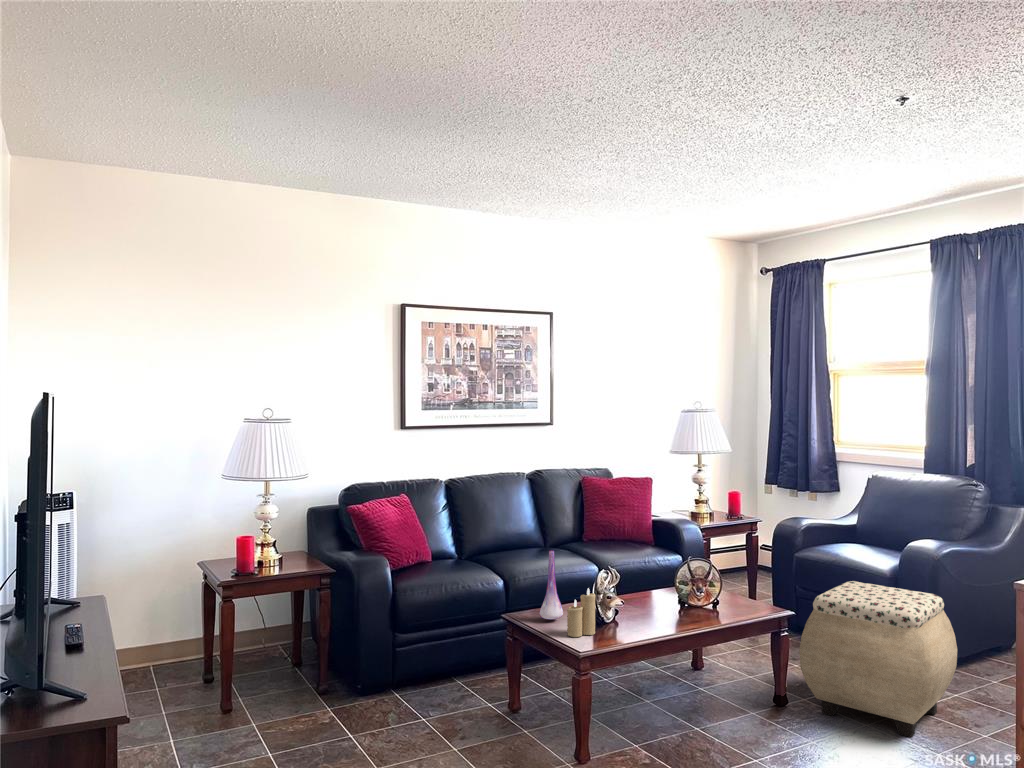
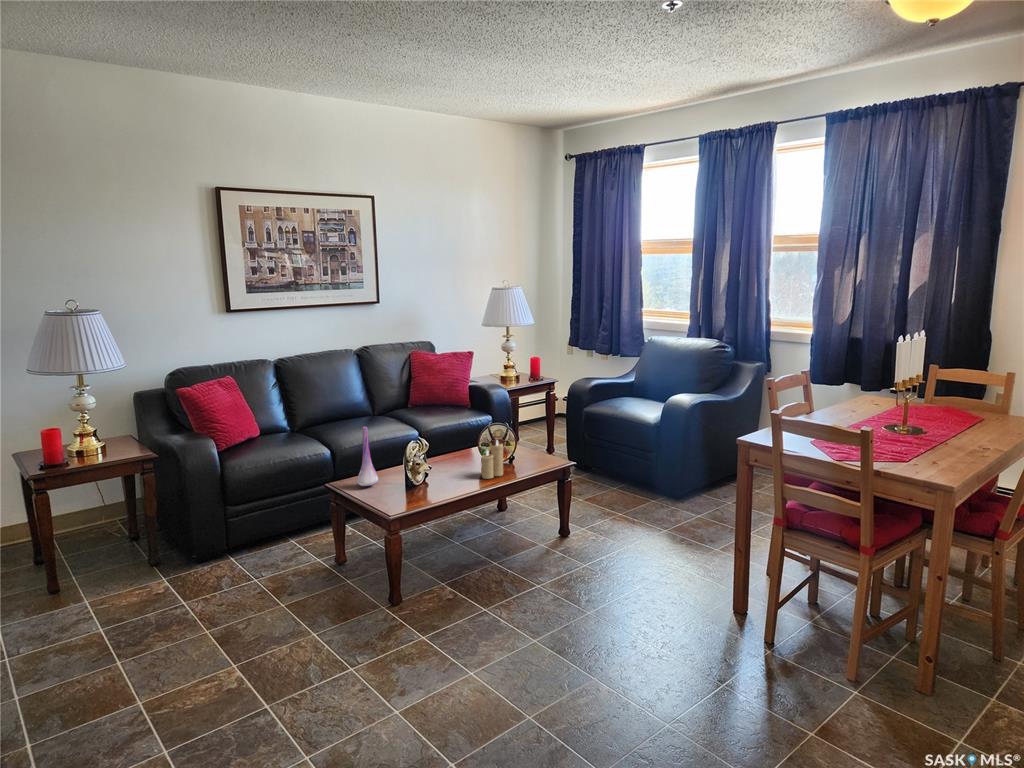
ottoman: present [799,581,957,737] -> none [579,433,700,554]
candle: present [567,588,596,637] -> present [481,440,503,479]

